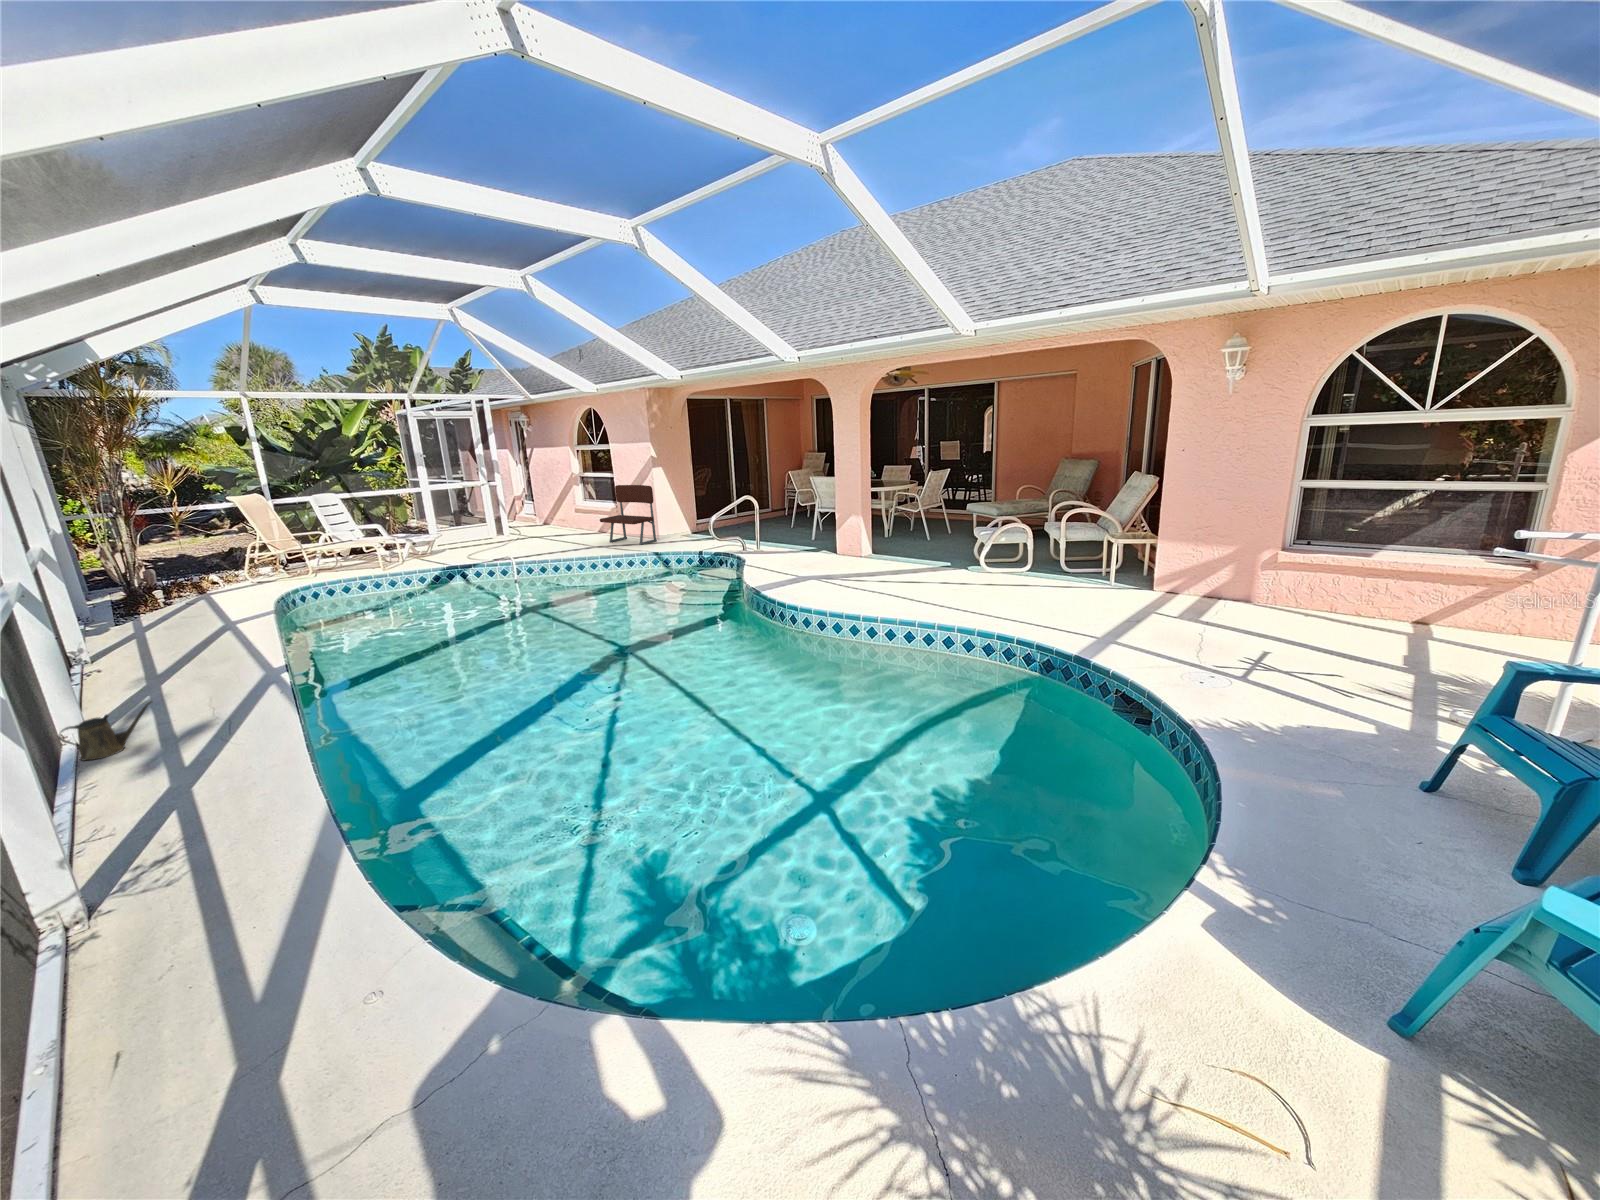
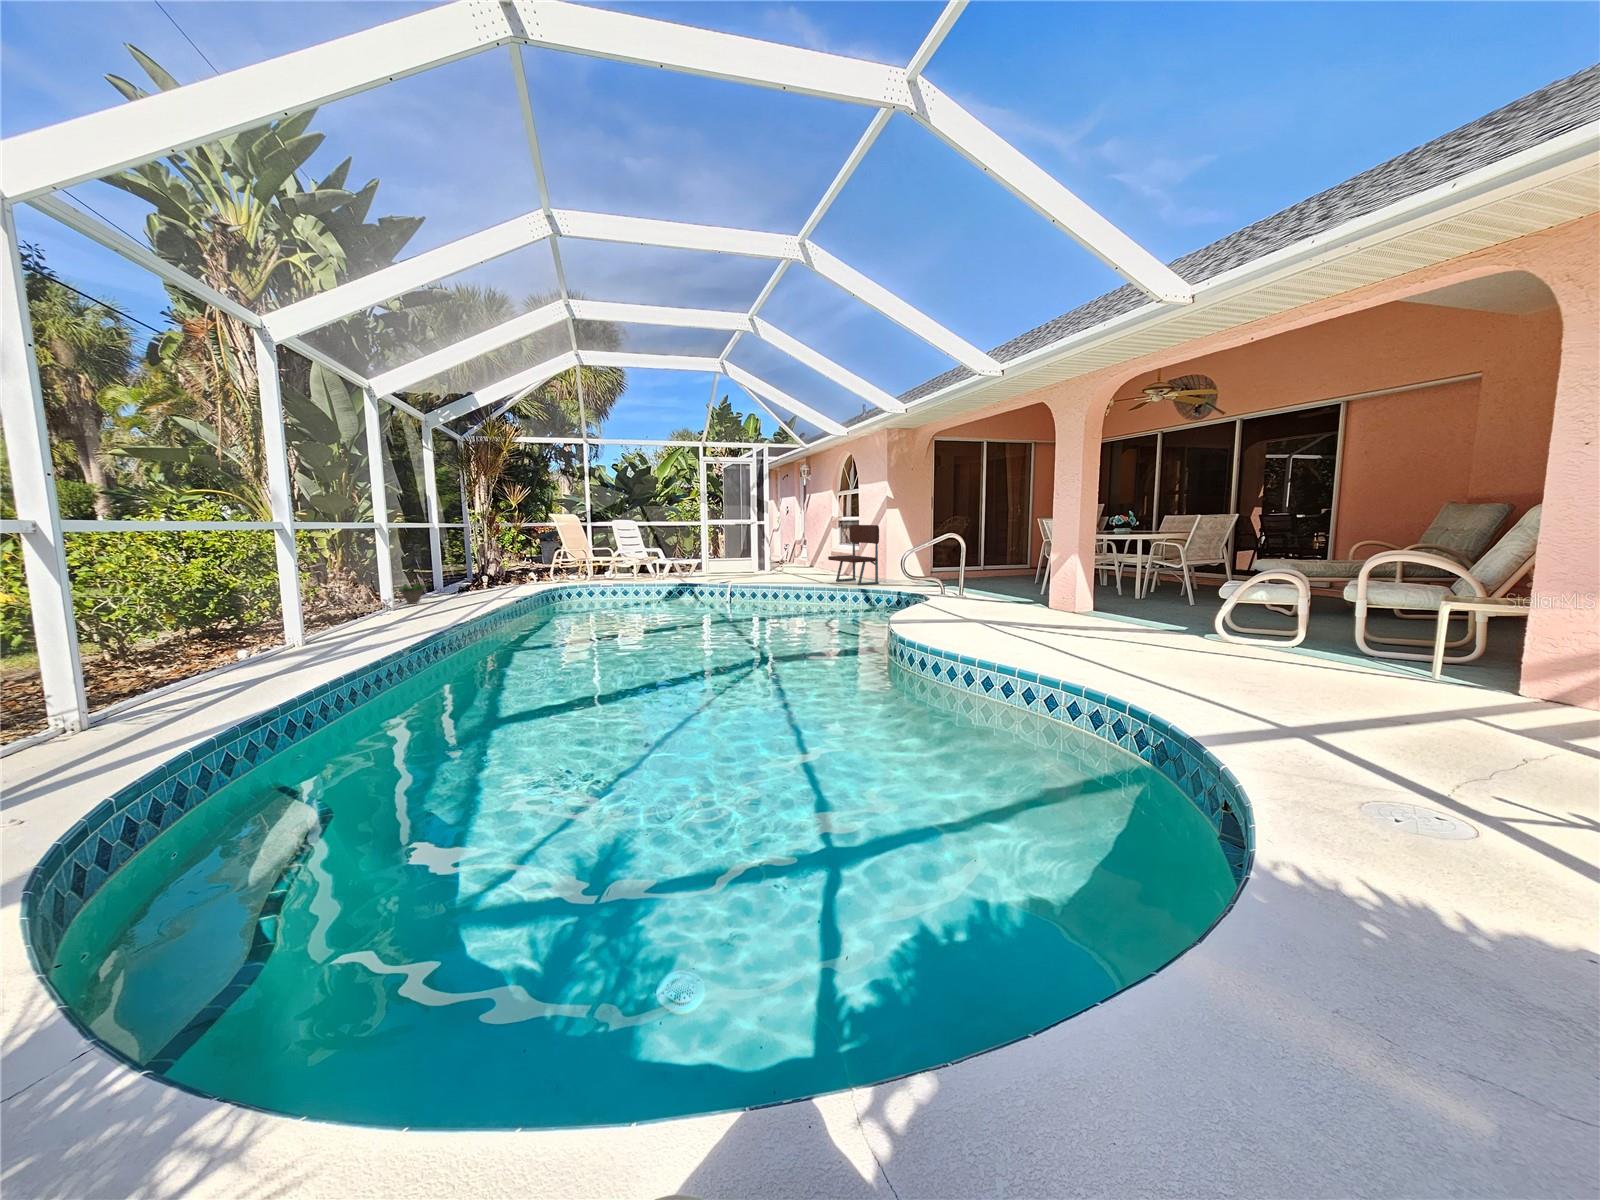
decorative plant: none [80,621,144,654] -> present [399,583,427,604]
watering can: present [58,701,152,760] -> none [254,612,315,648]

